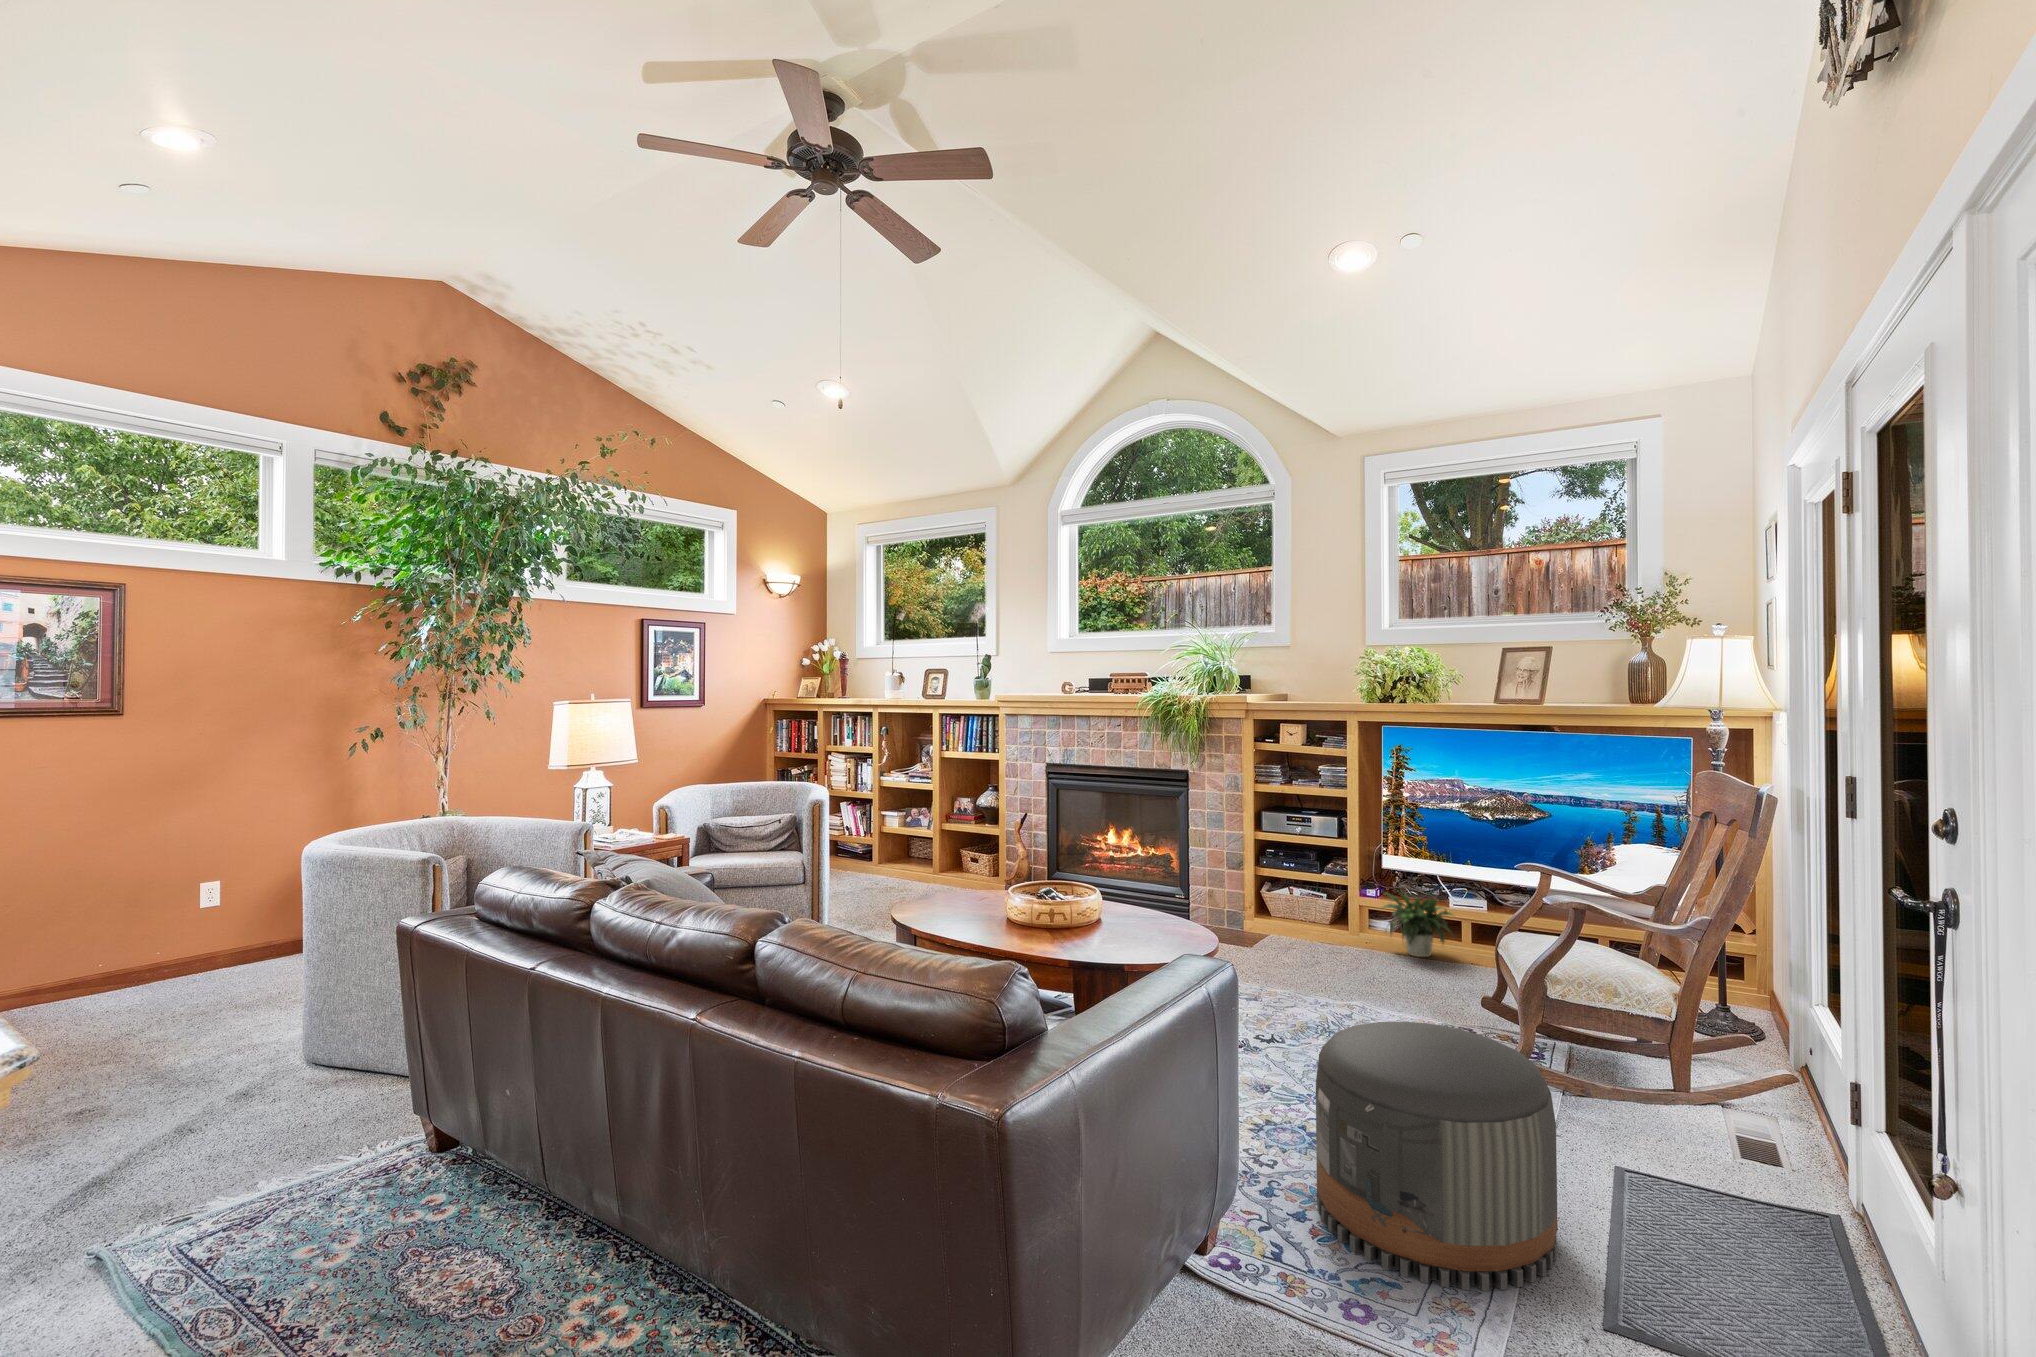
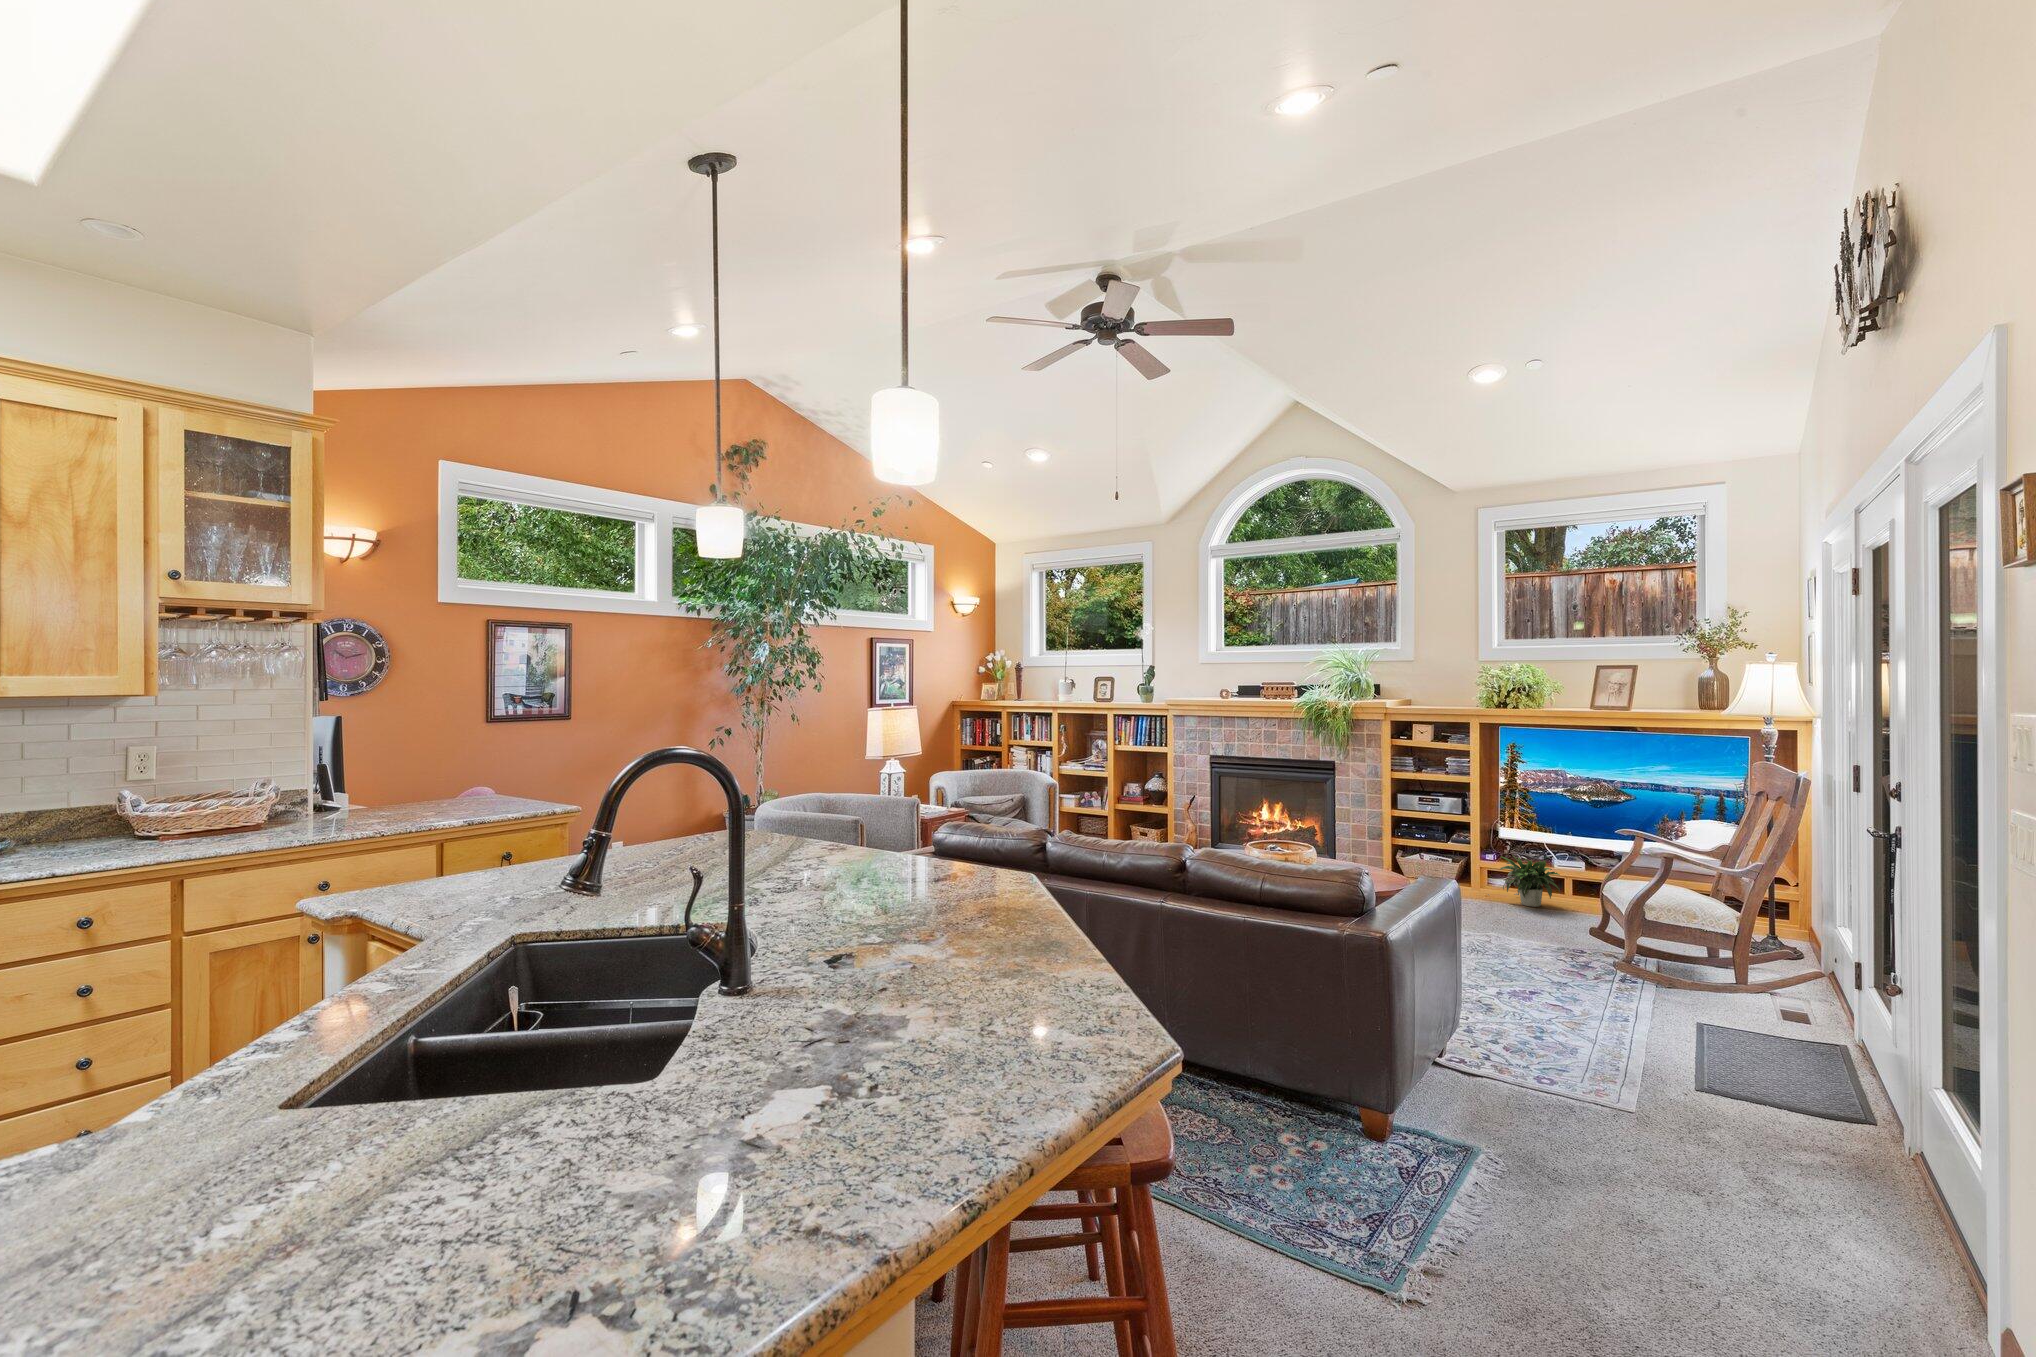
pouf: present [1316,1022,1558,1291] -> none [1502,926,1664,1074]

